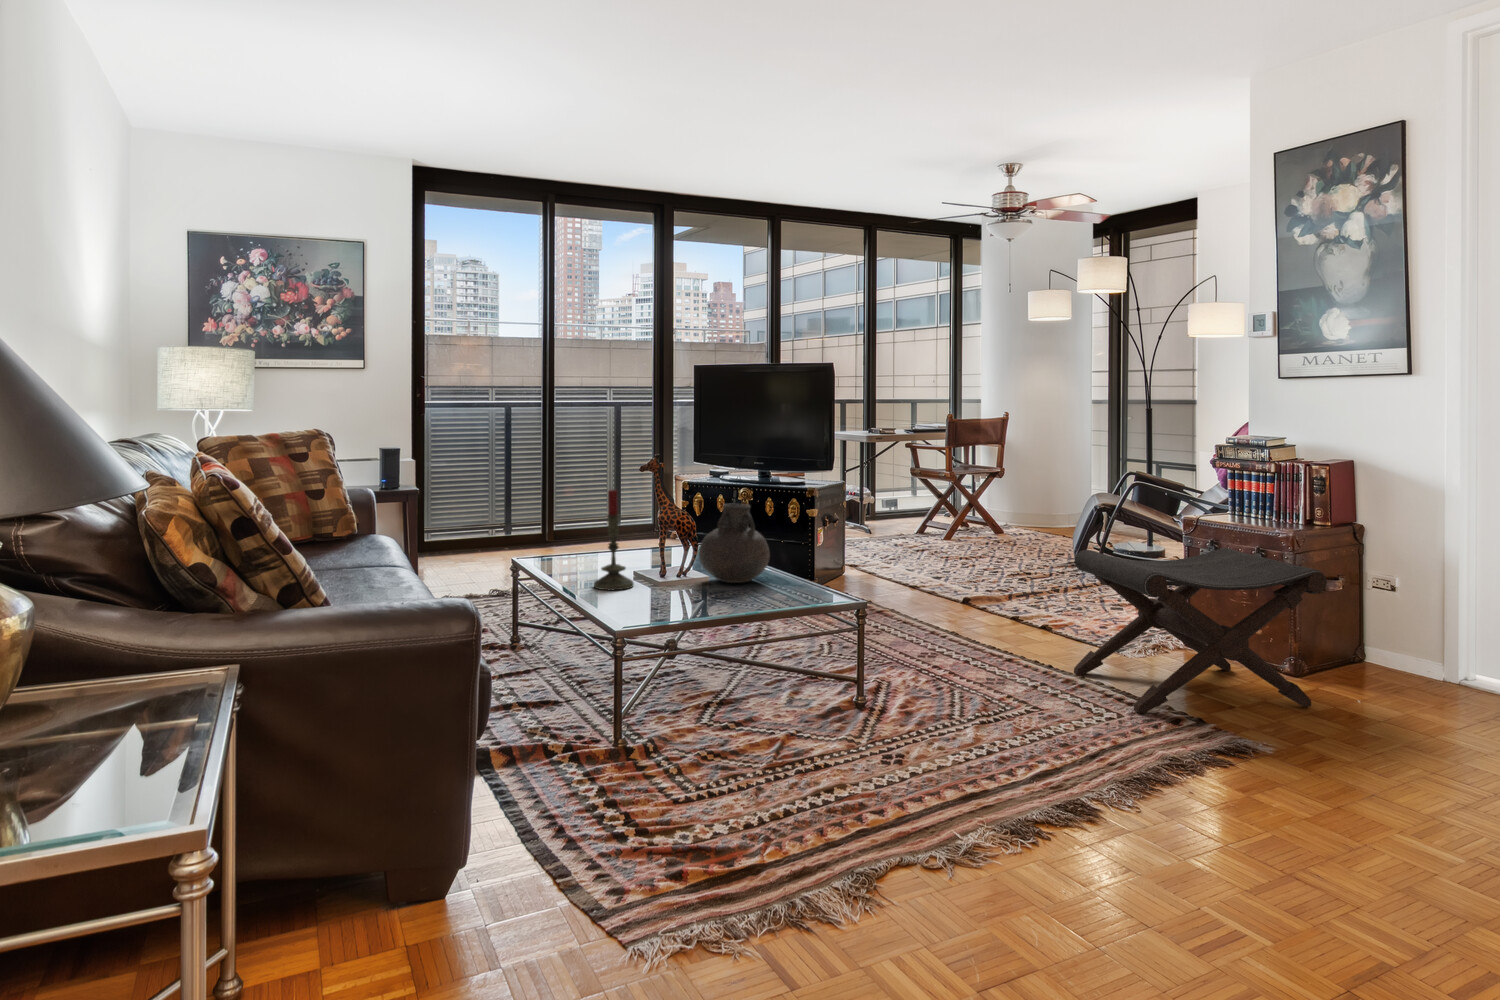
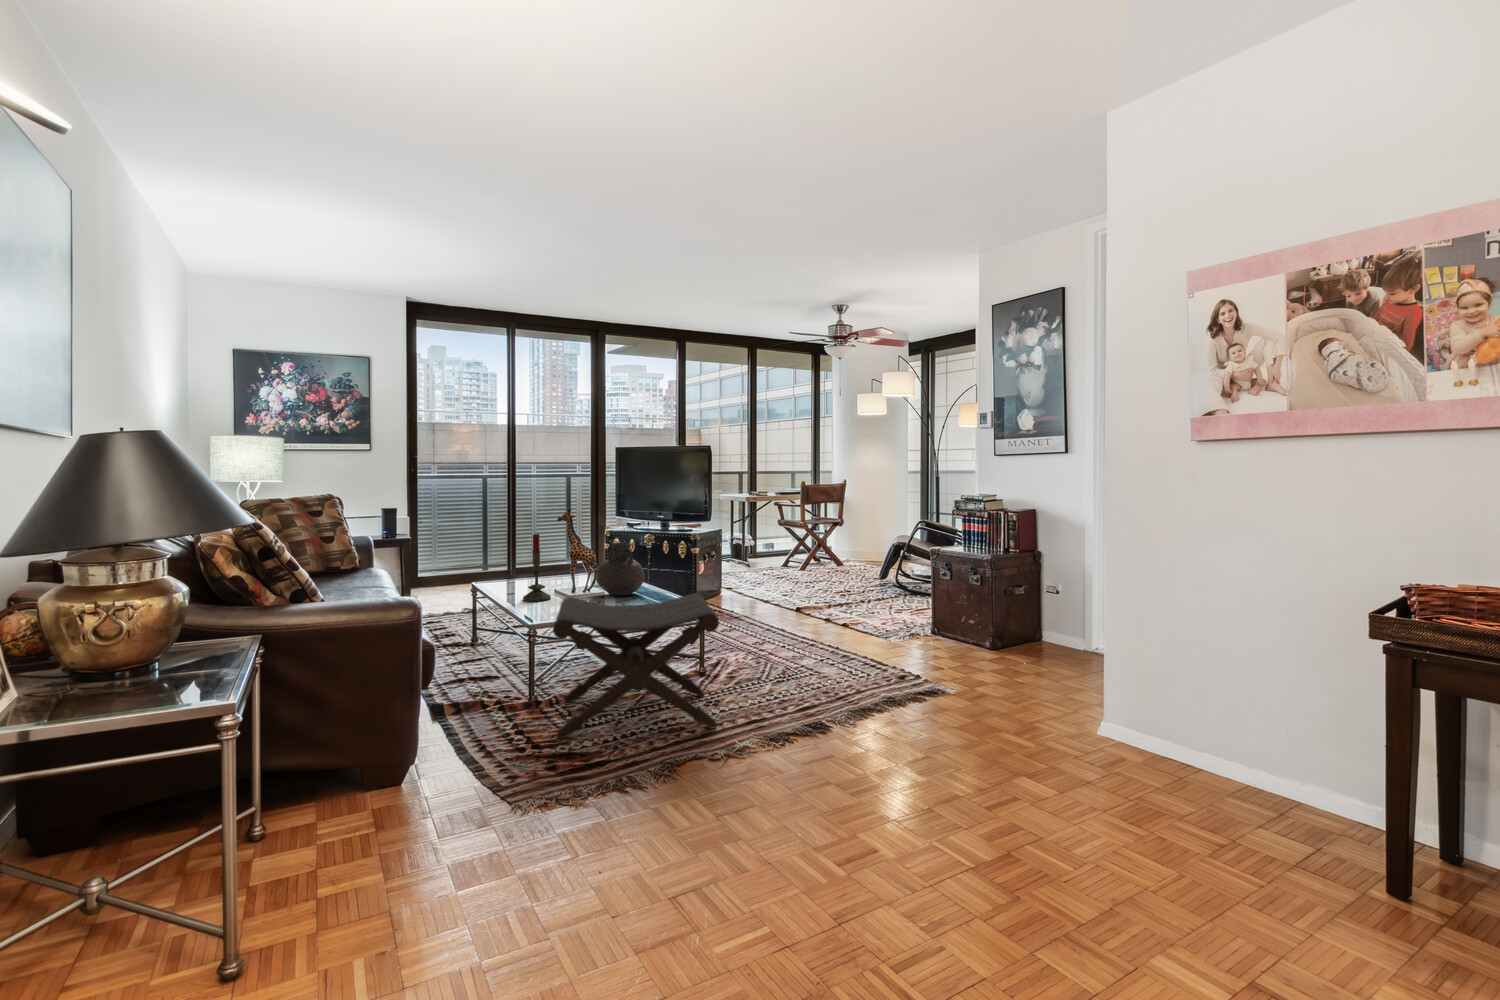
footstool: present [1074,548,1327,713] -> present [553,593,719,739]

